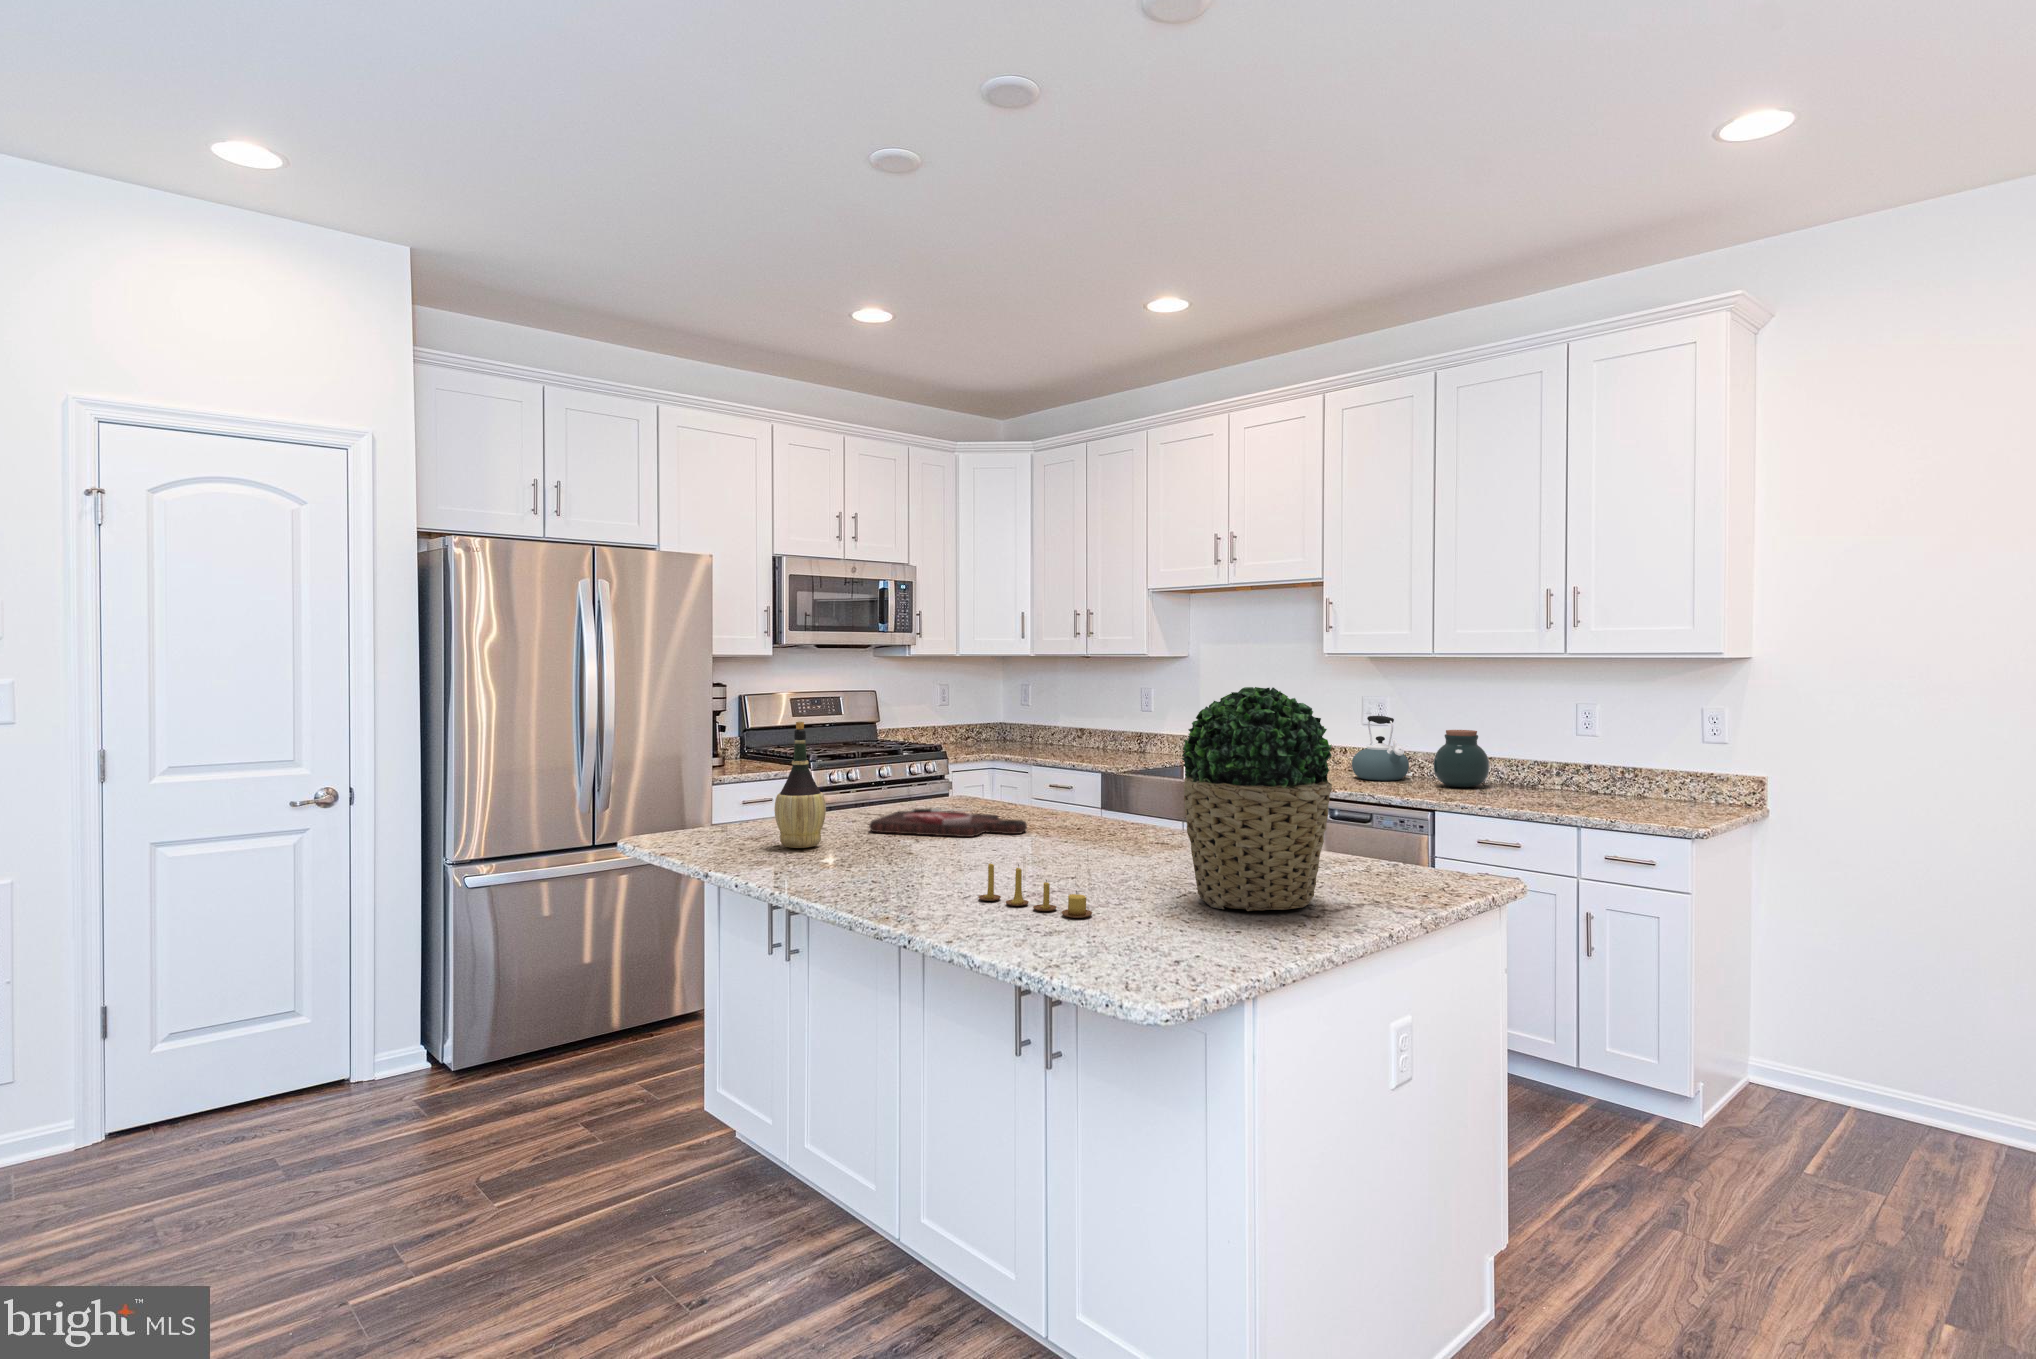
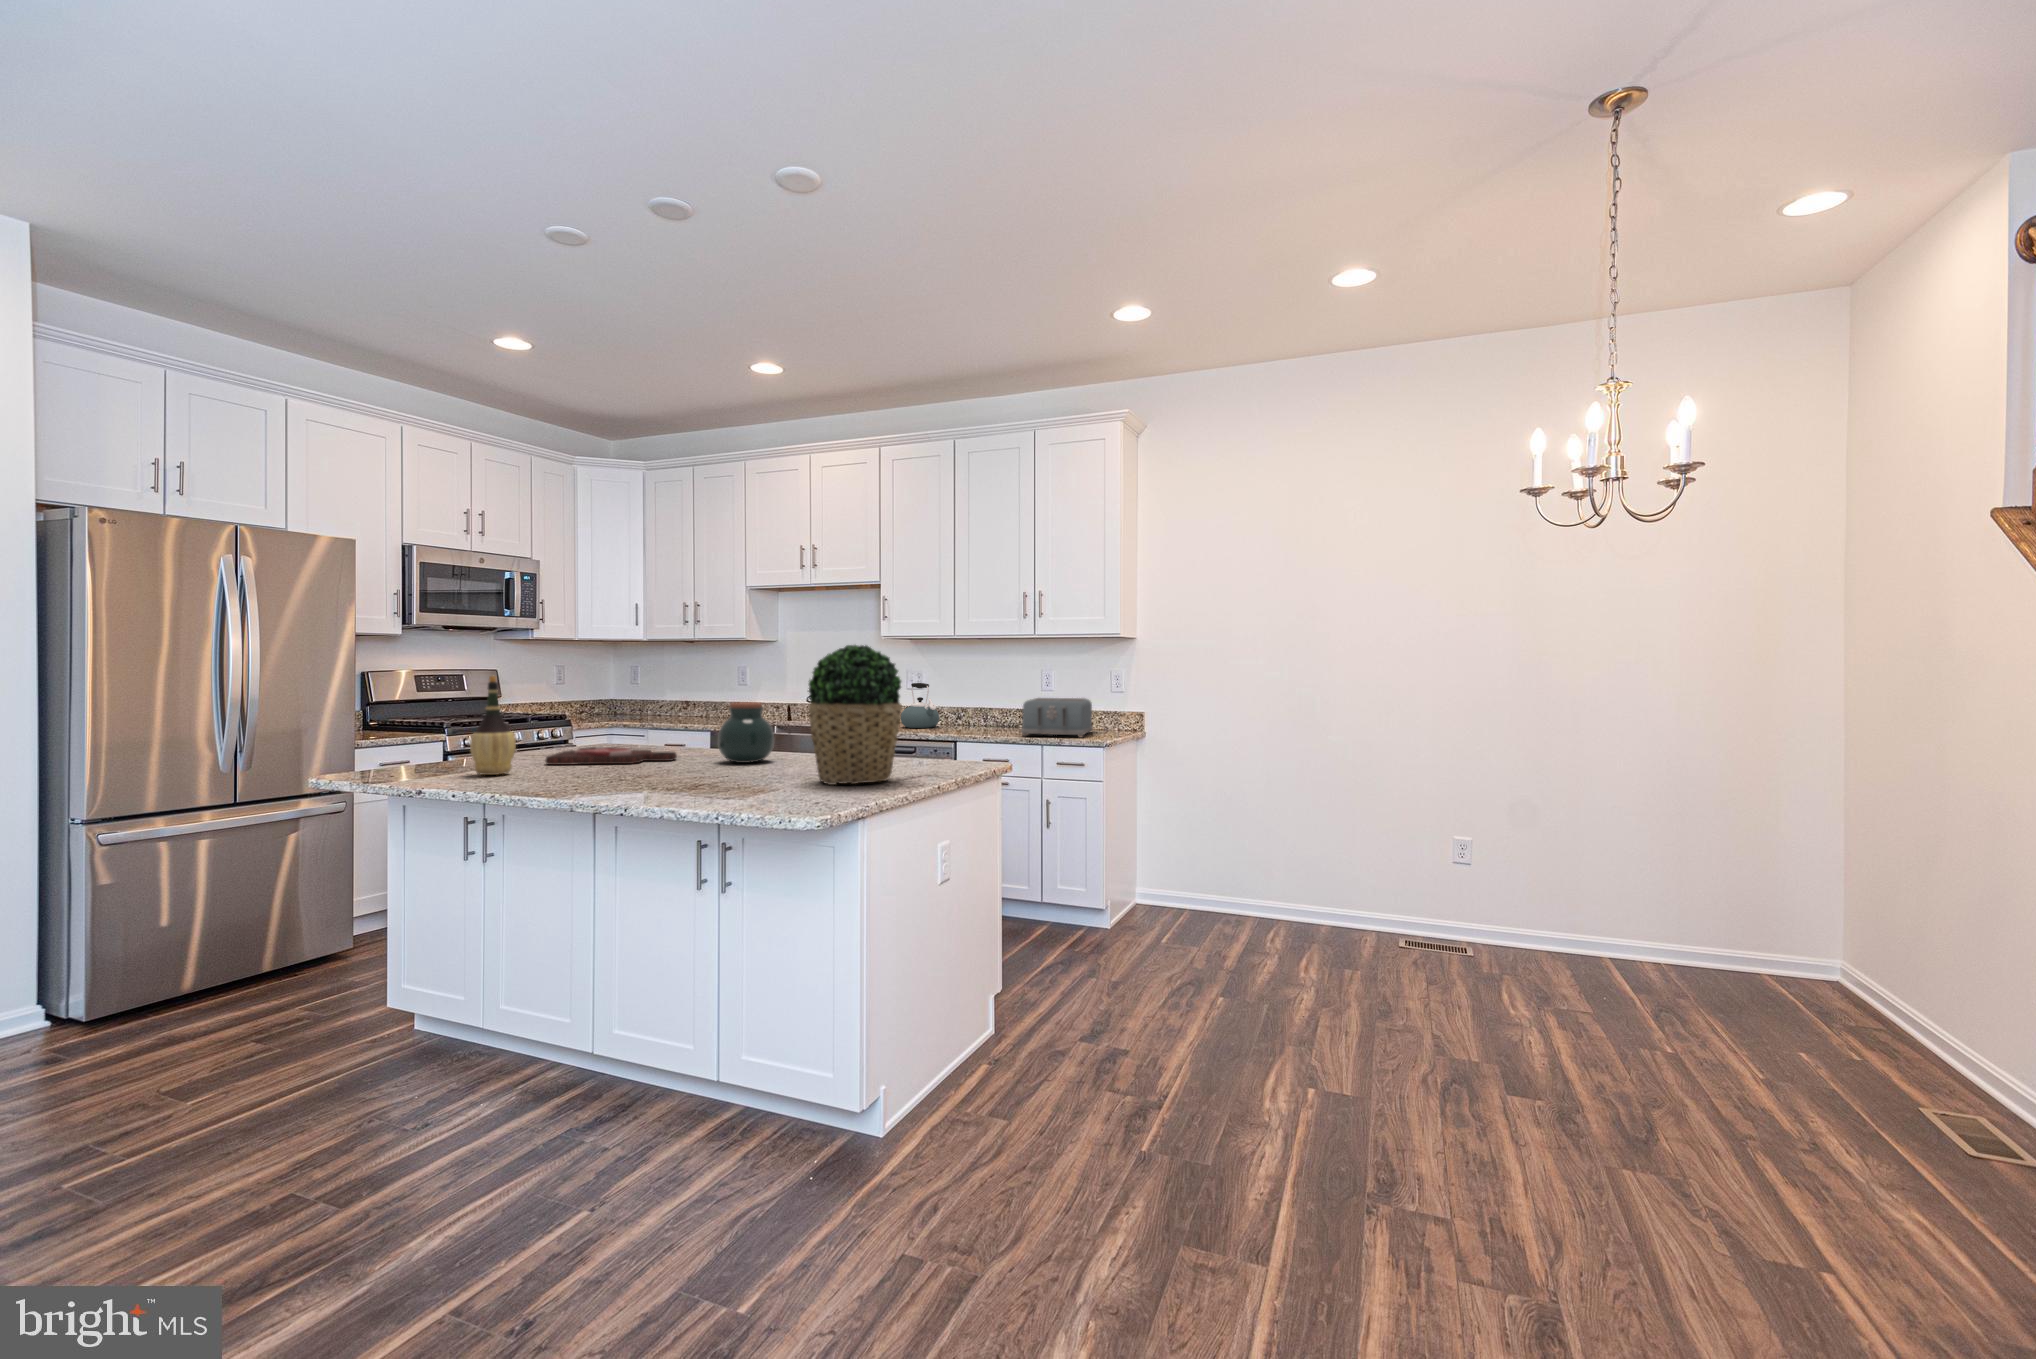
jar: present [1434,730,1489,787] -> present [718,702,774,763]
toaster: none [1540,745,1667,814] -> present [1021,698,1093,738]
candle: present [979,863,1092,918] -> none [666,762,752,794]

